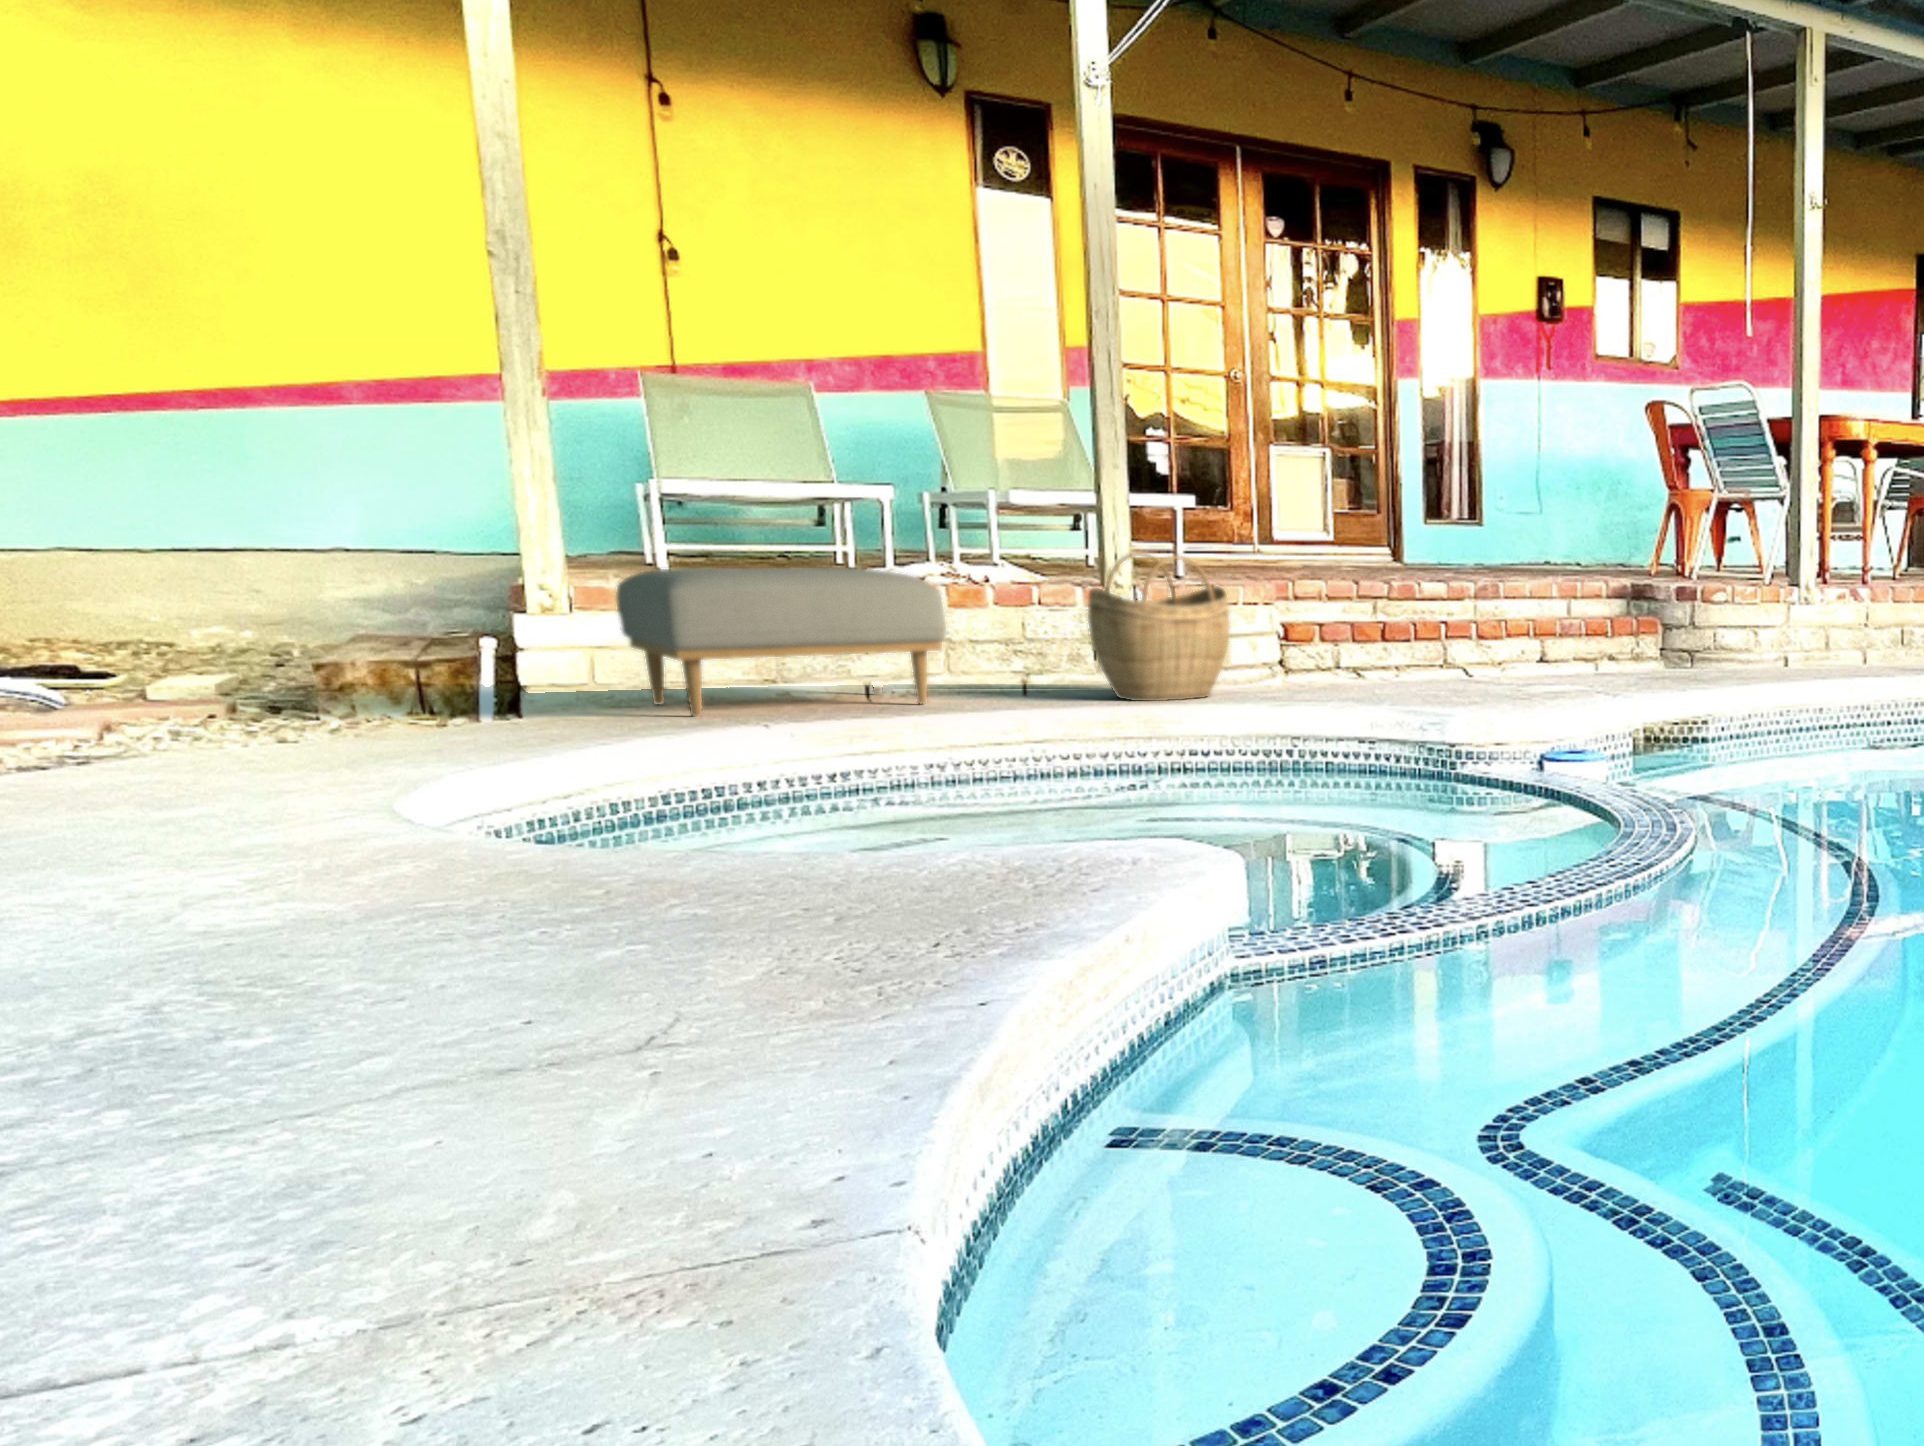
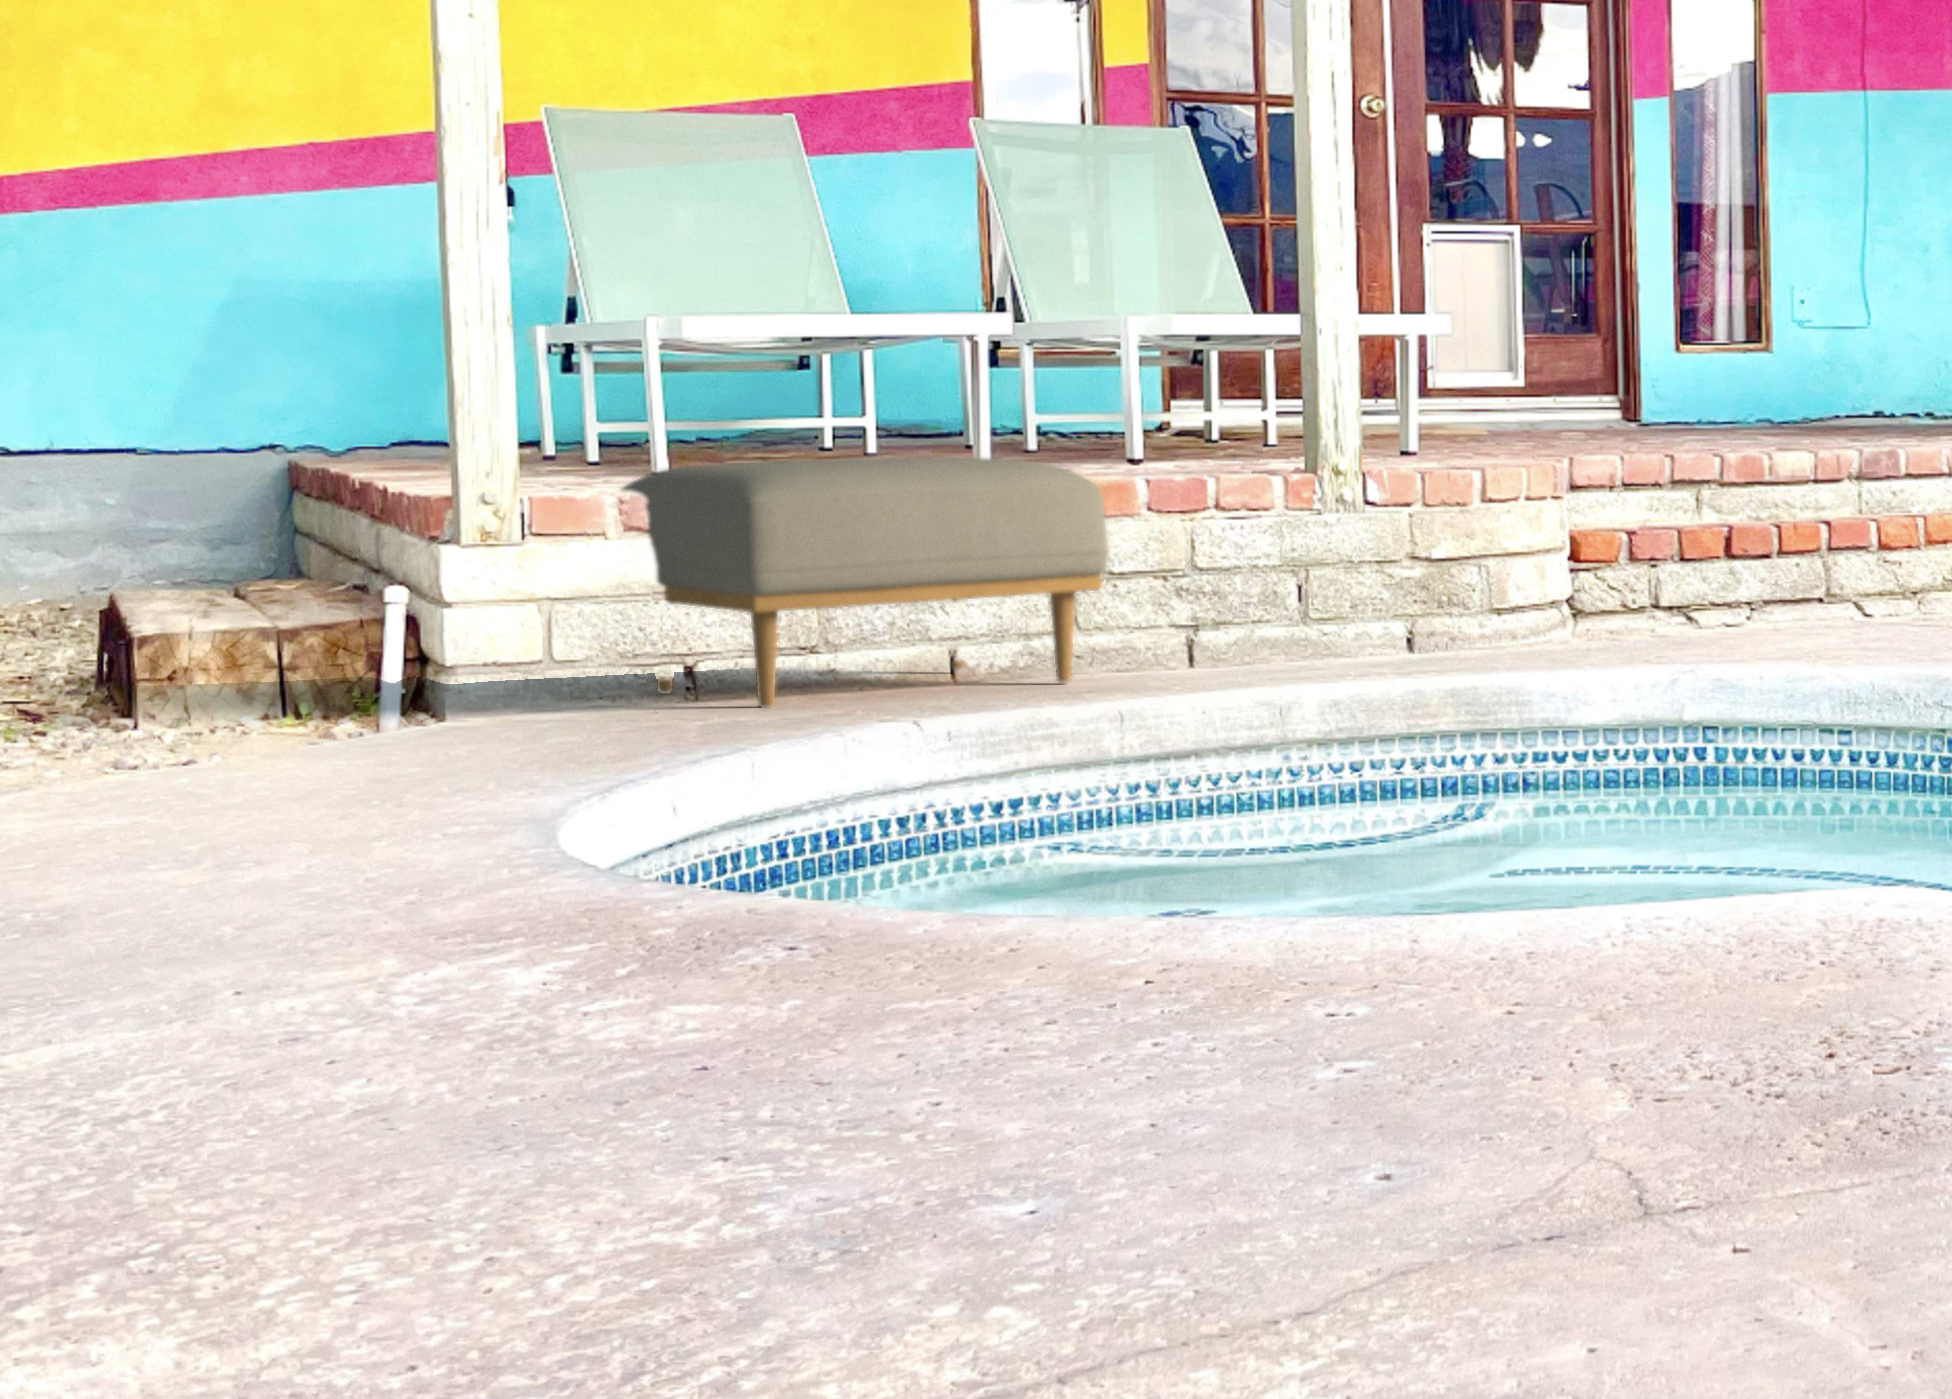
woven basket: present [1088,552,1230,701] -> none [1305,414,1527,671]

